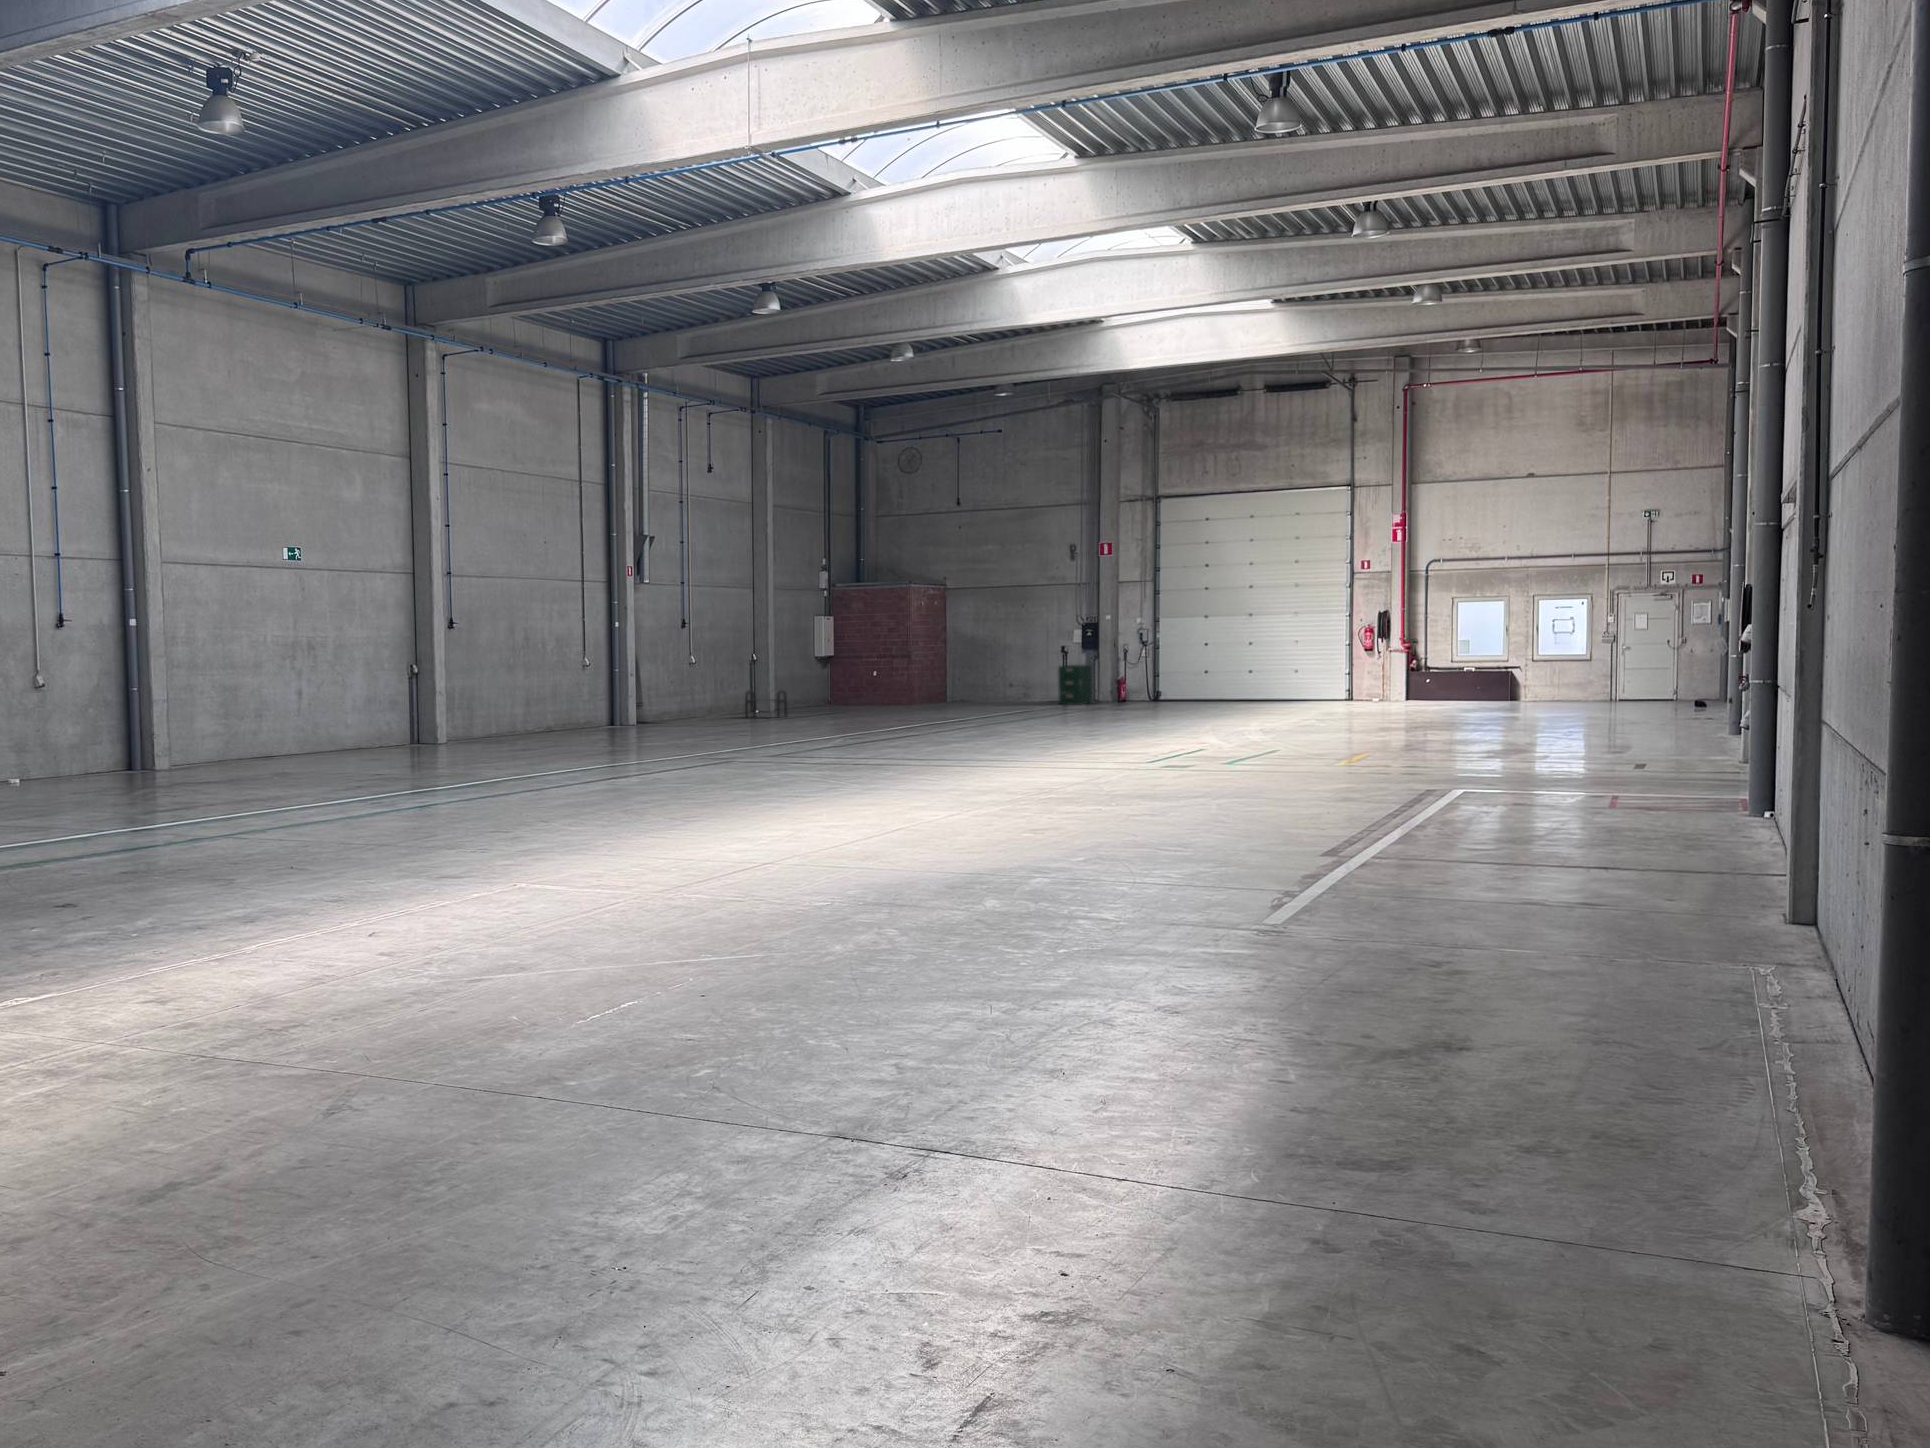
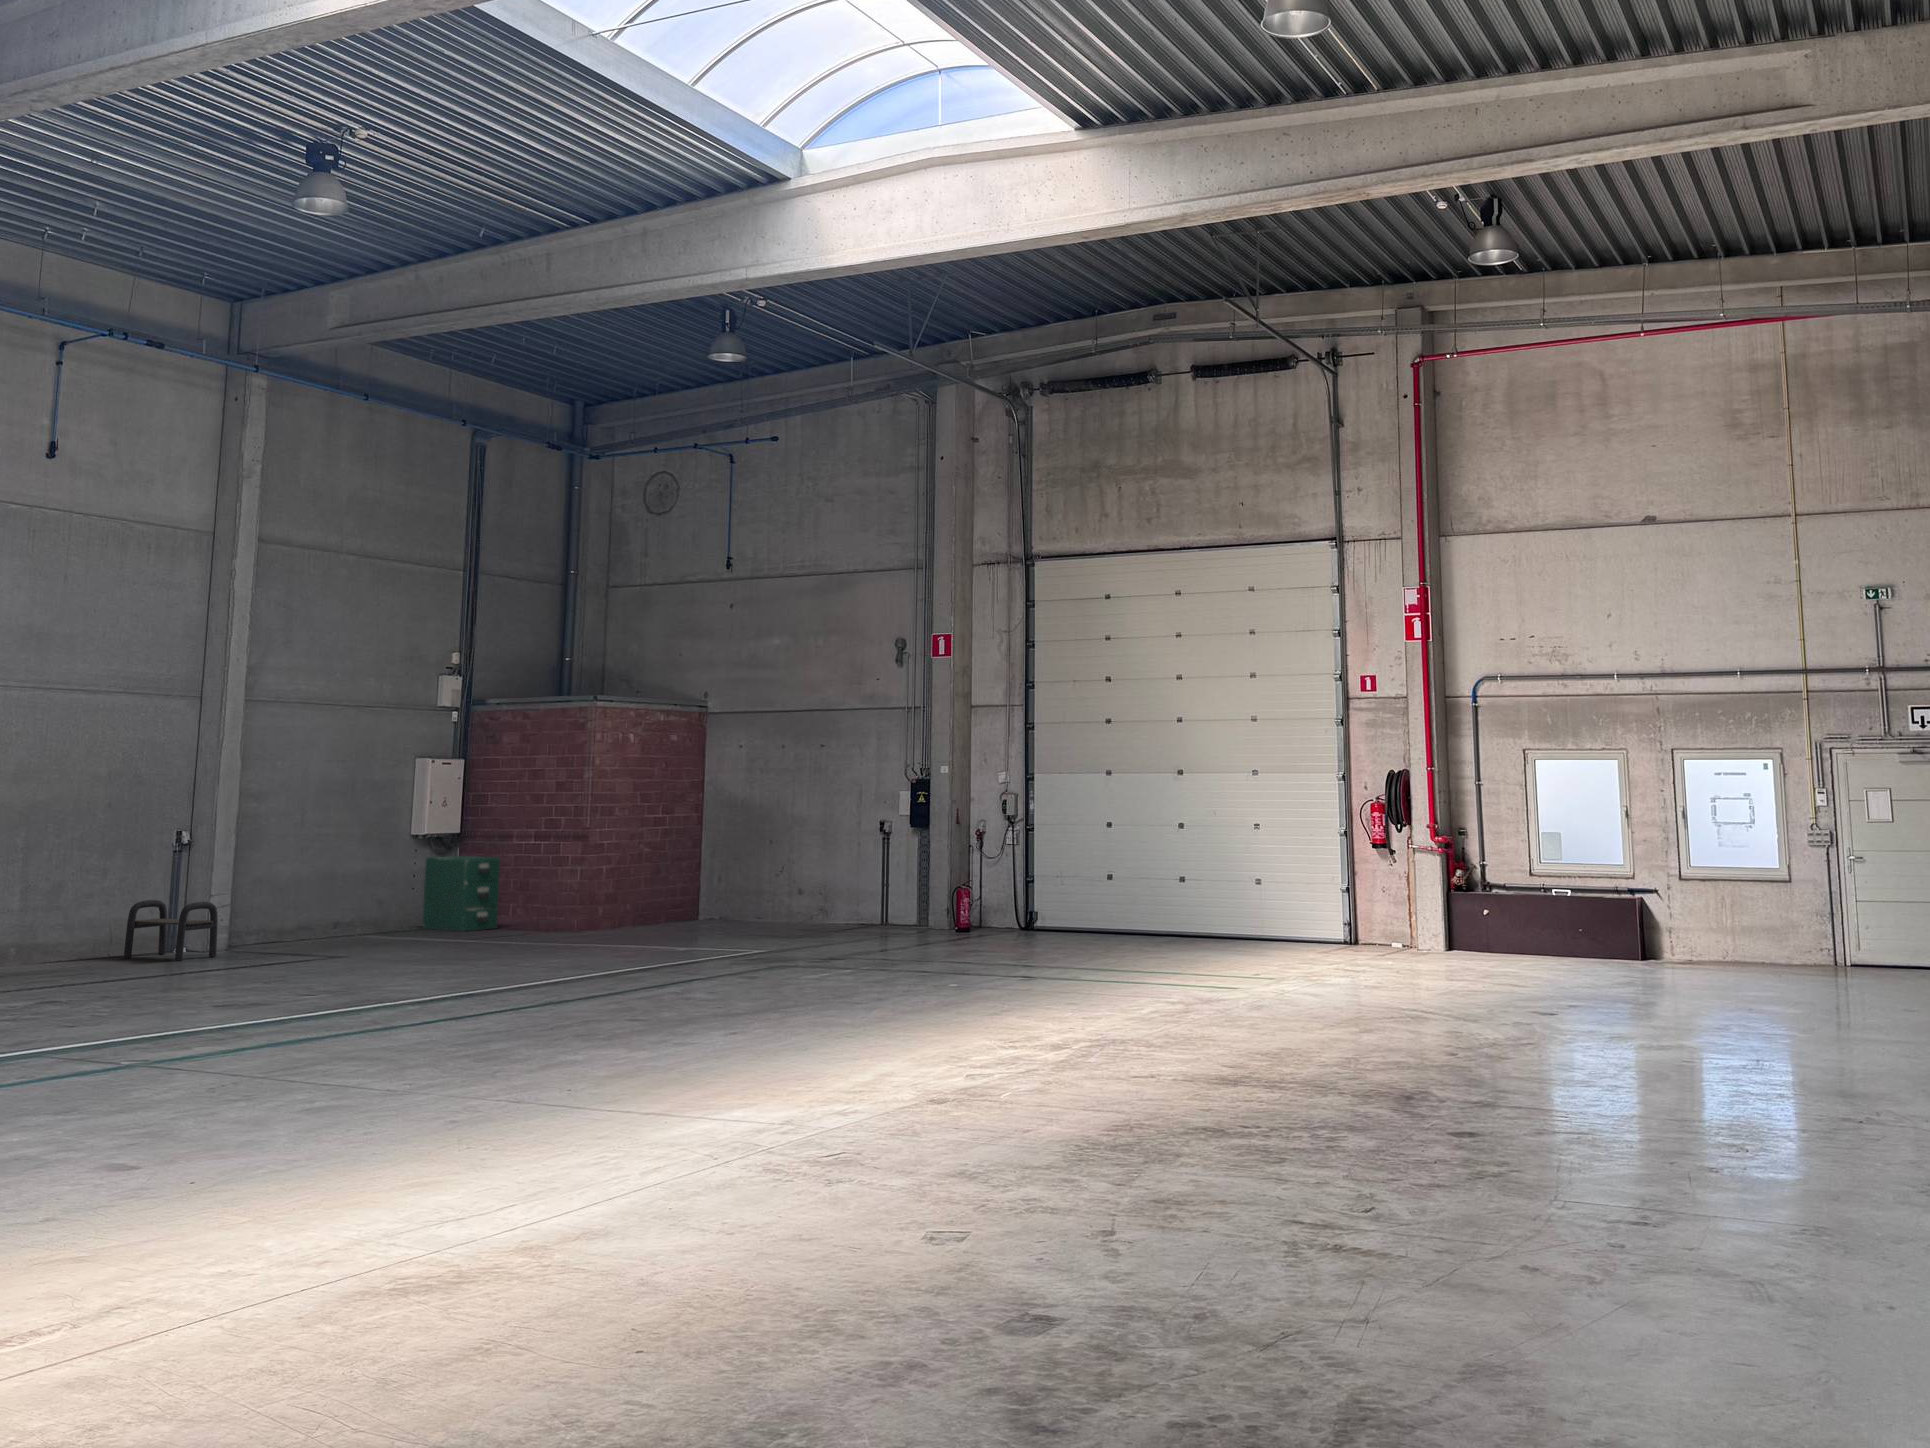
filing cabinet: present [1058,665,1092,704] -> present [423,856,500,932]

